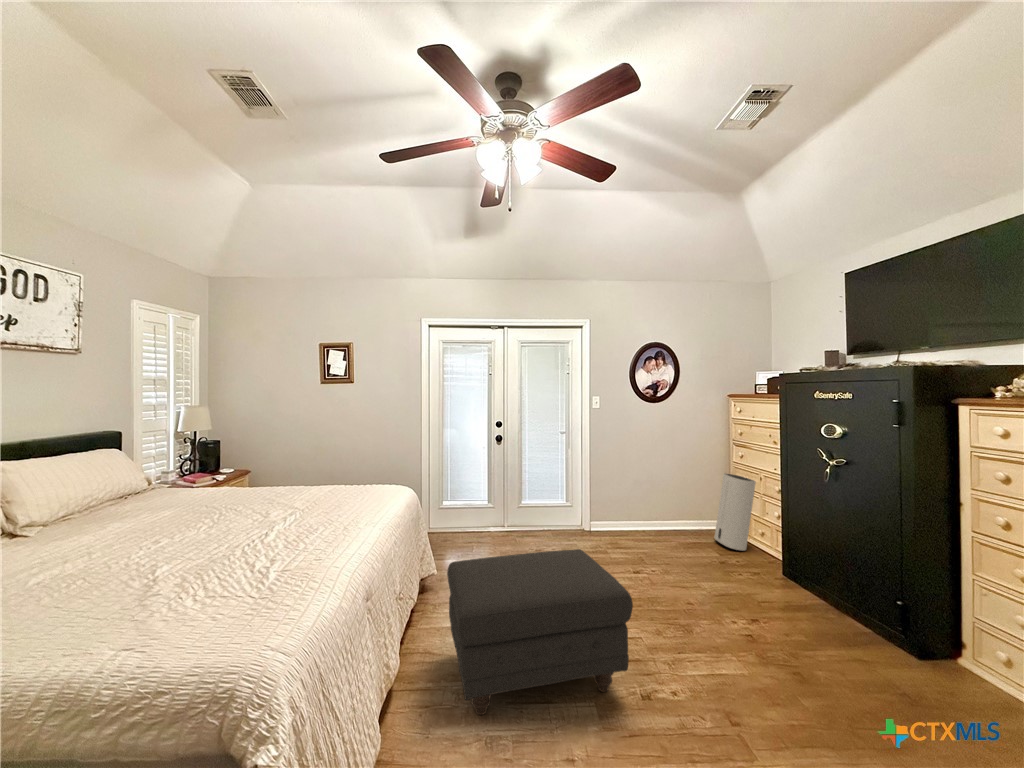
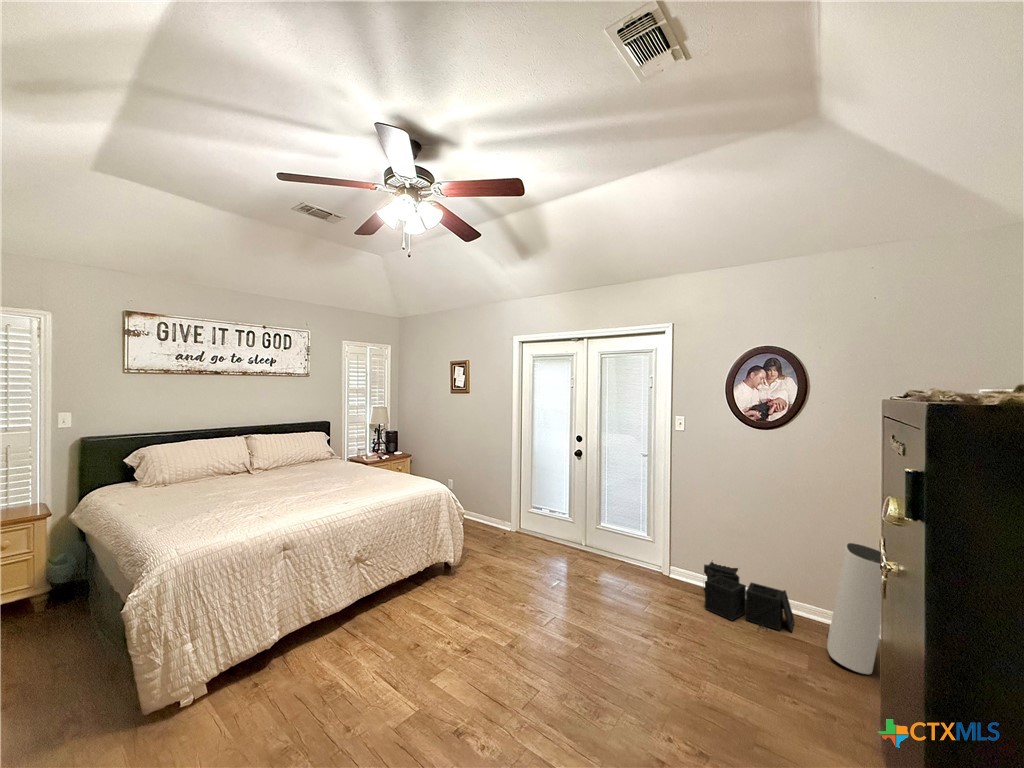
storage bin: none [624,509,695,547] -> present [704,560,794,632]
ottoman: present [447,549,633,715] -> none [299,539,482,701]

